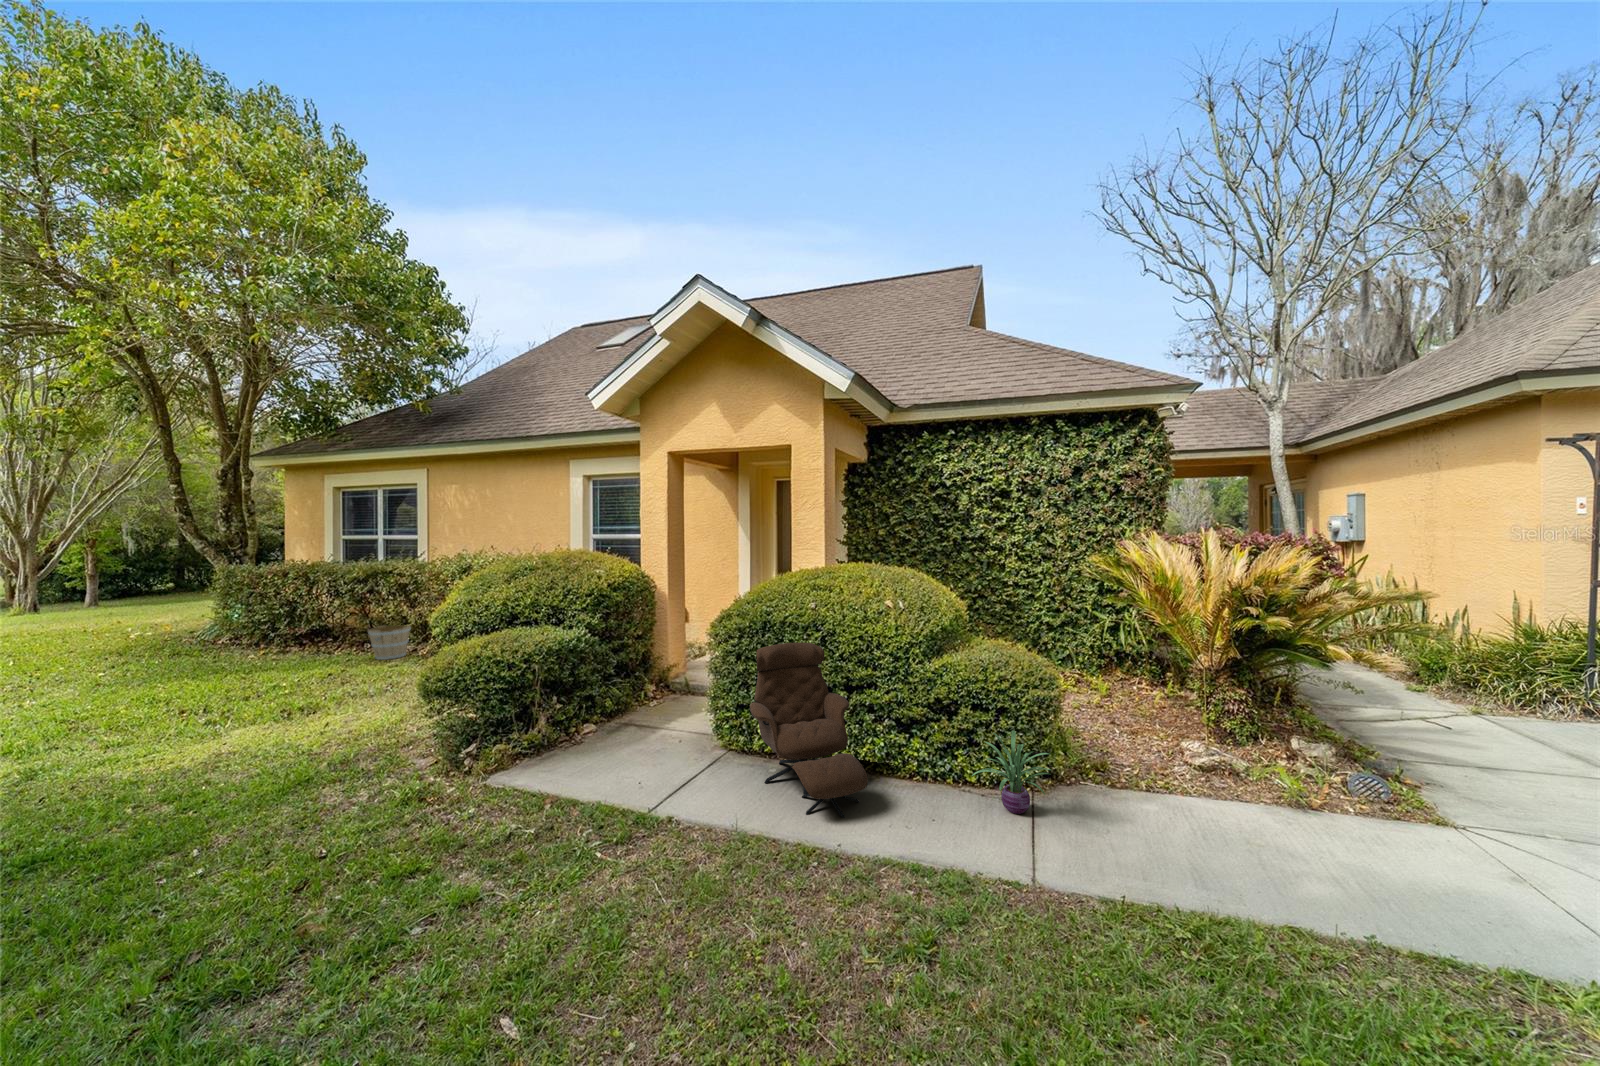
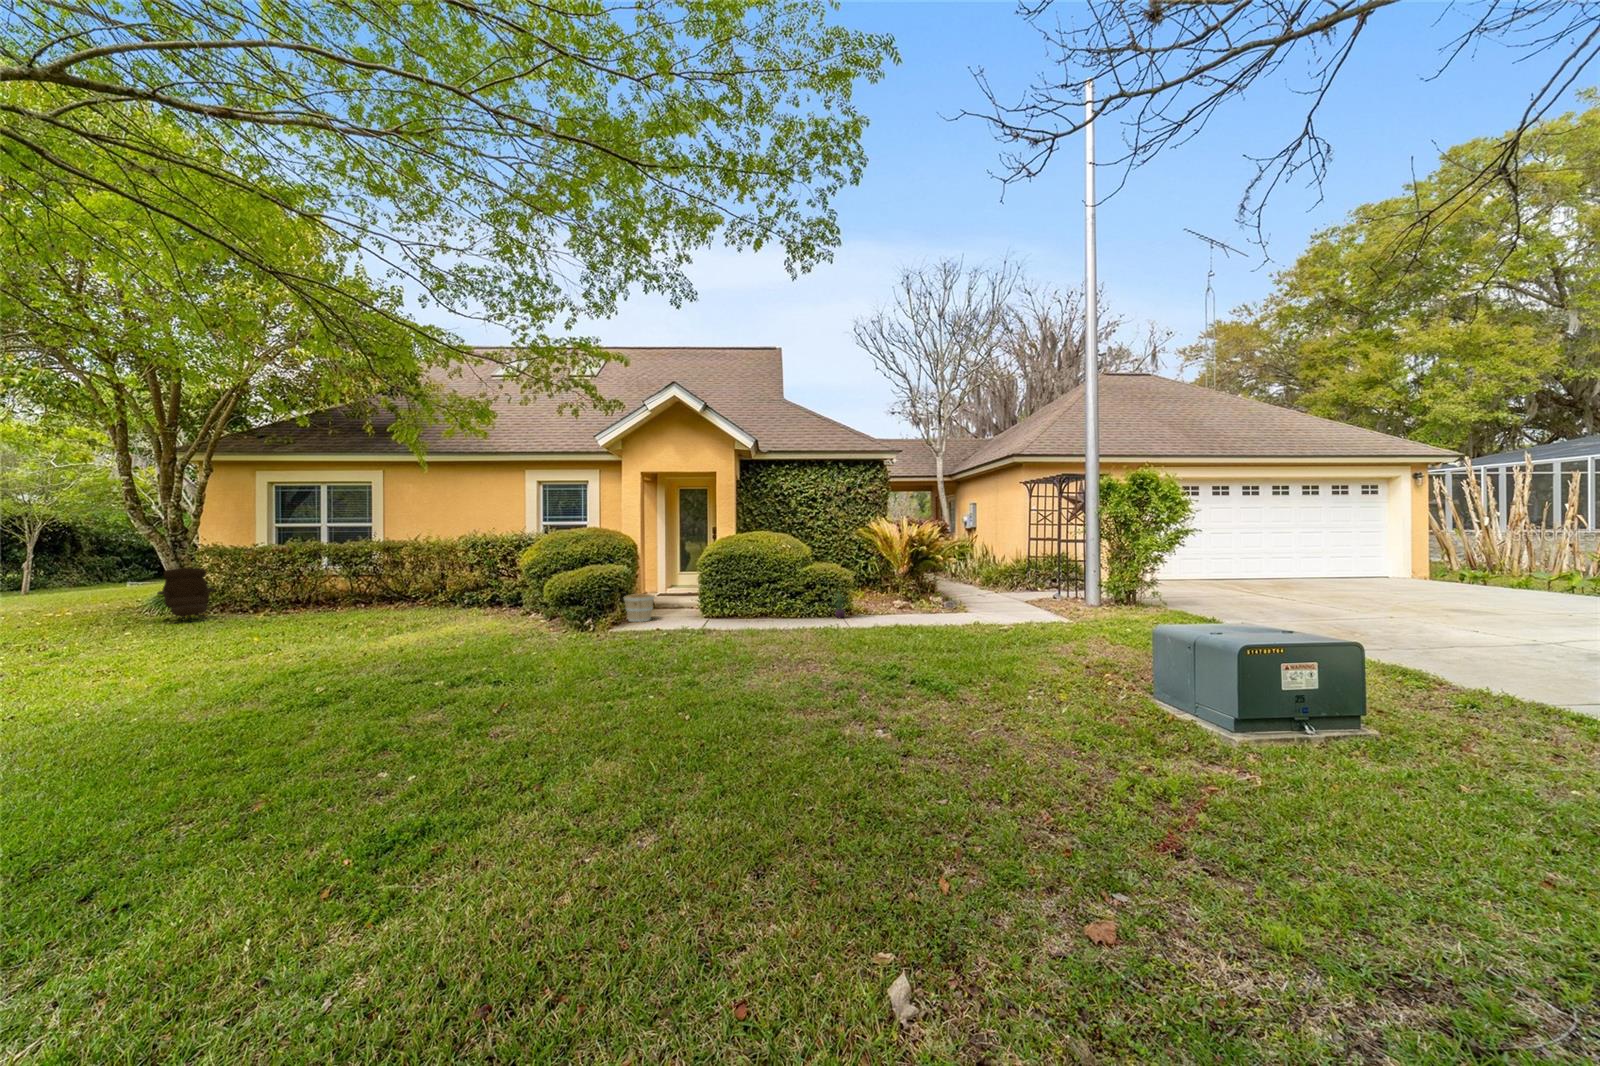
wooden bucket: present [368,625,411,660] -> present [624,594,655,622]
lounge chair: present [750,643,868,818] -> present [157,568,214,622]

